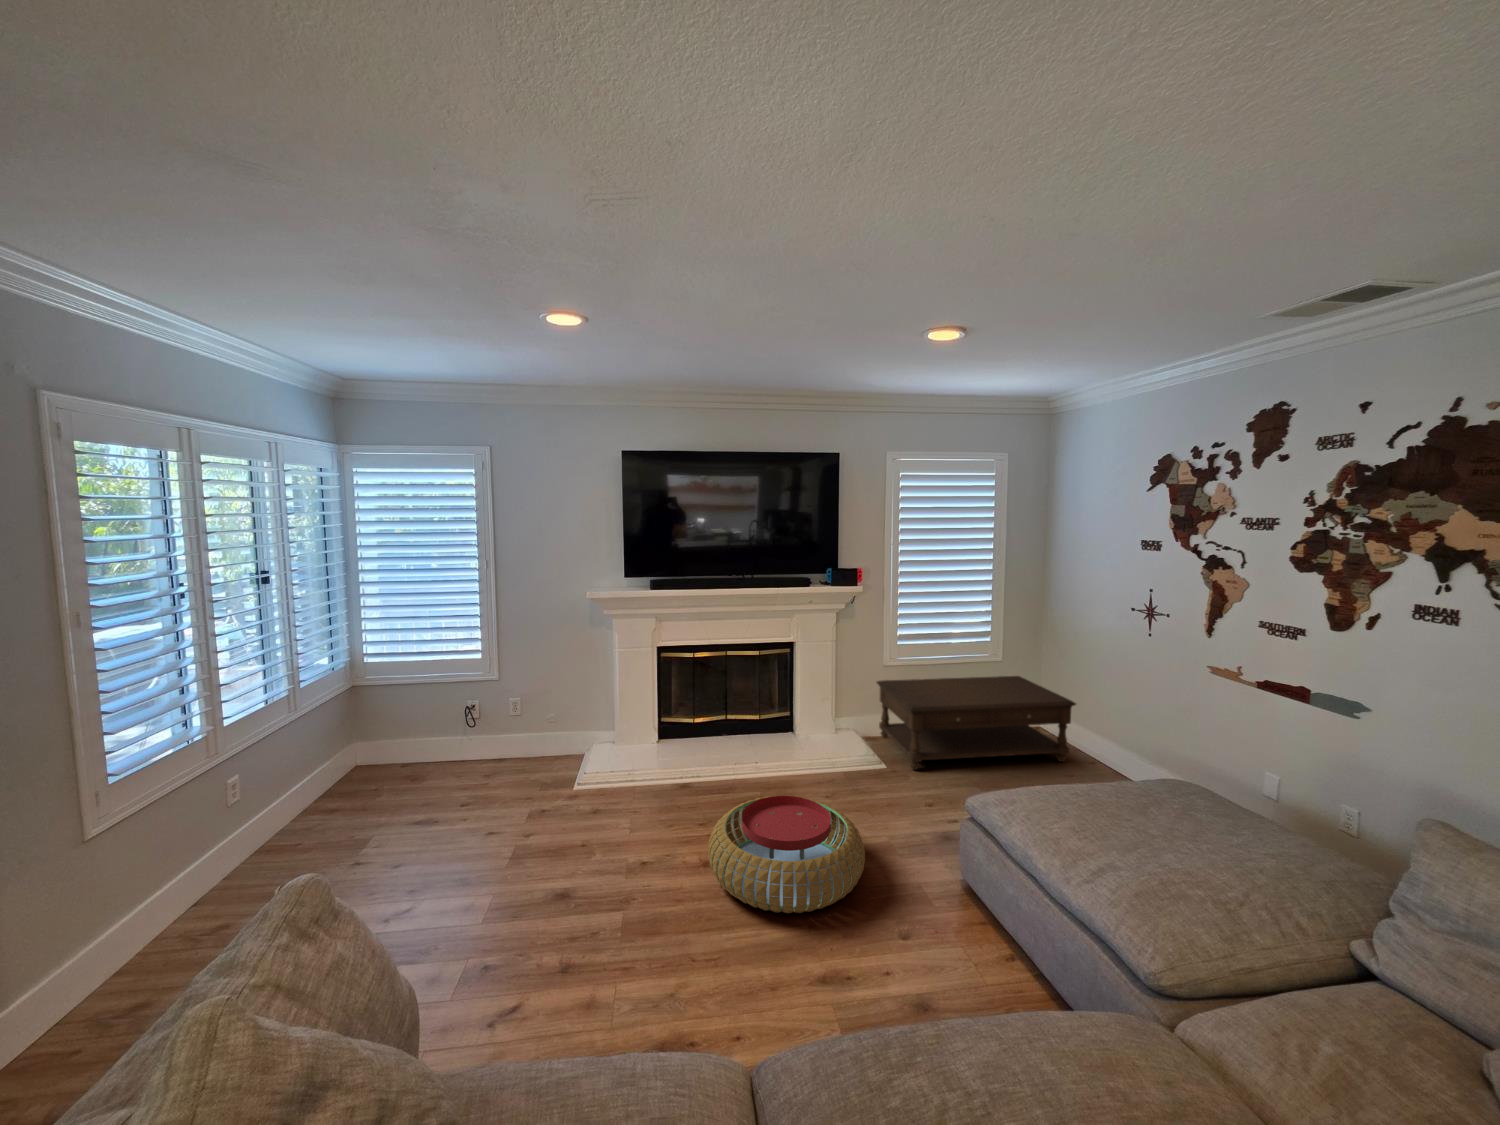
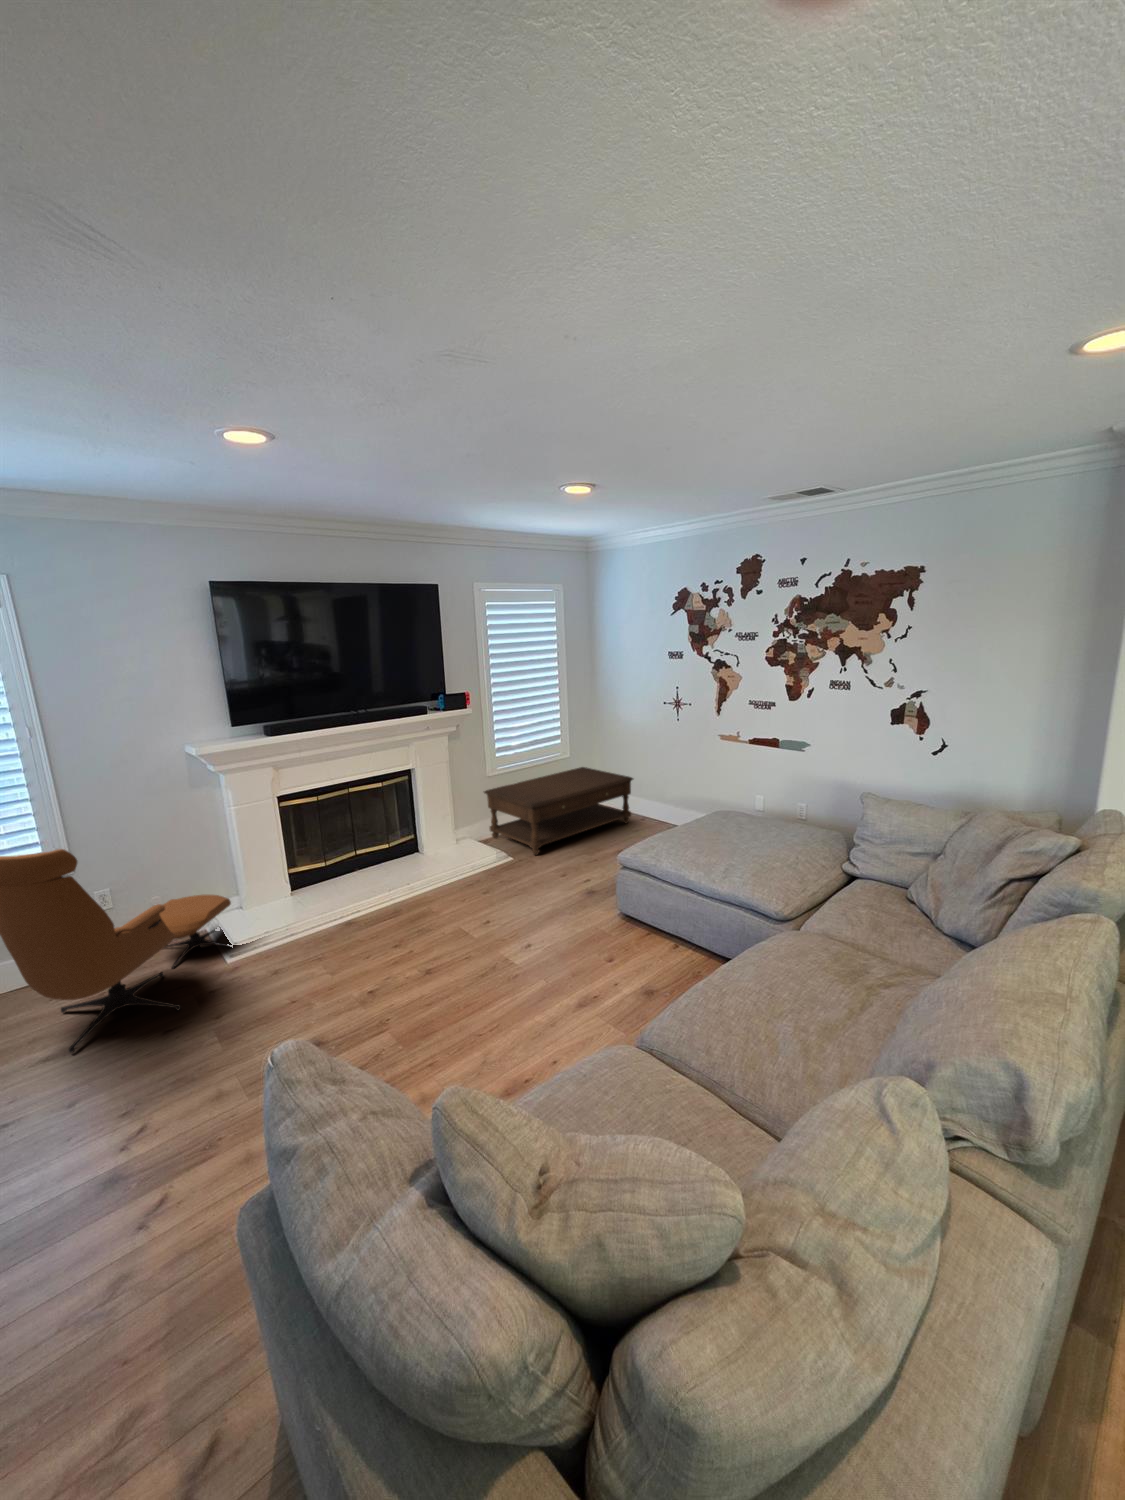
lounge chair: none [395,648,598,824] -> present [0,849,231,1053]
pouf: present [708,796,865,914] -> none [428,892,563,985]

